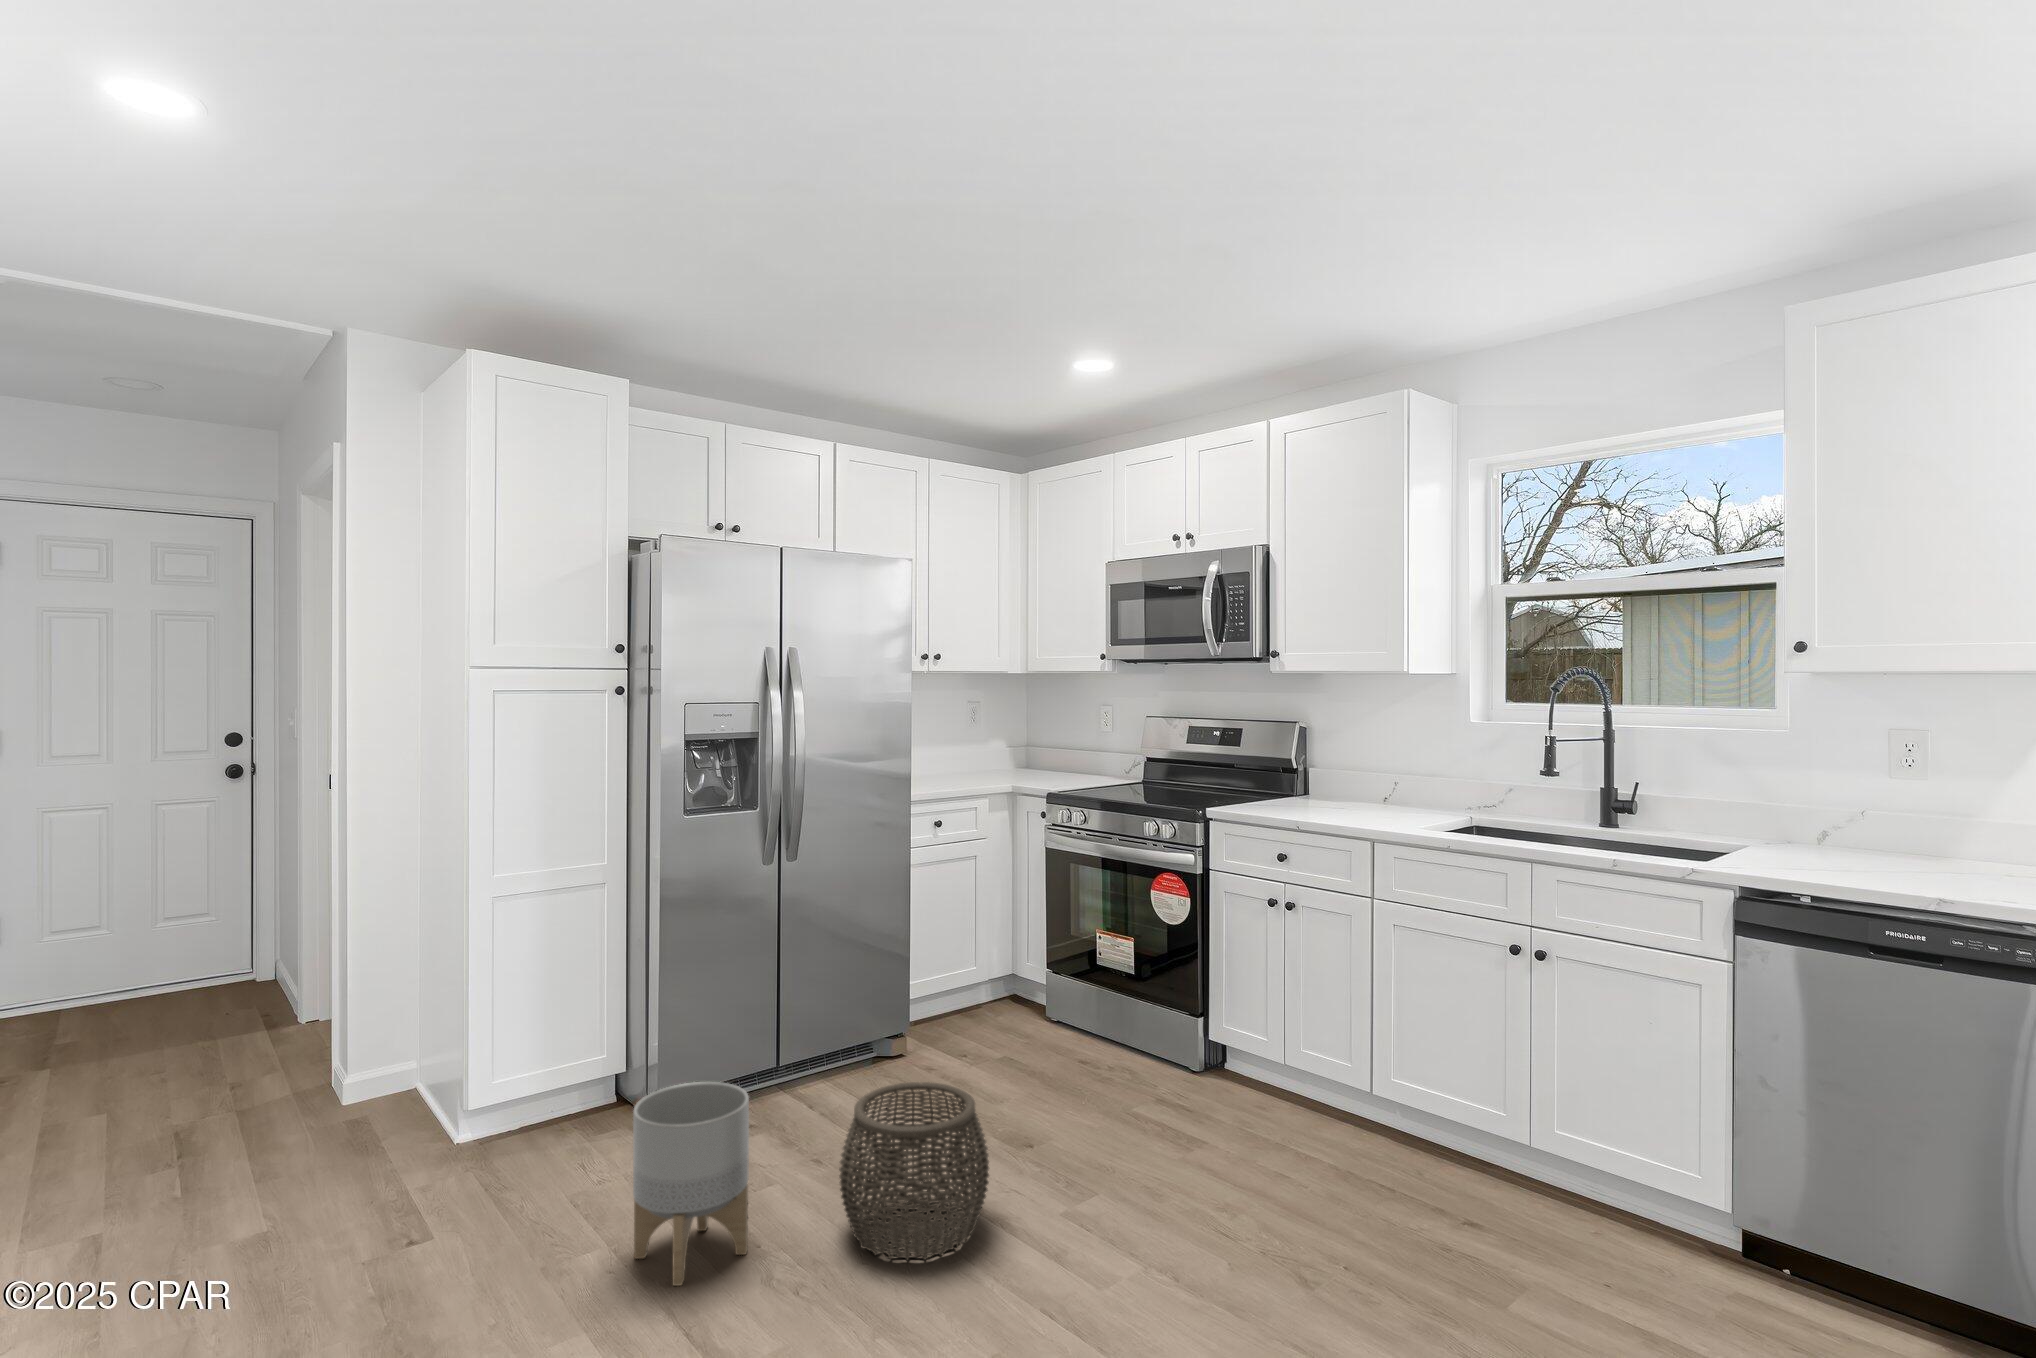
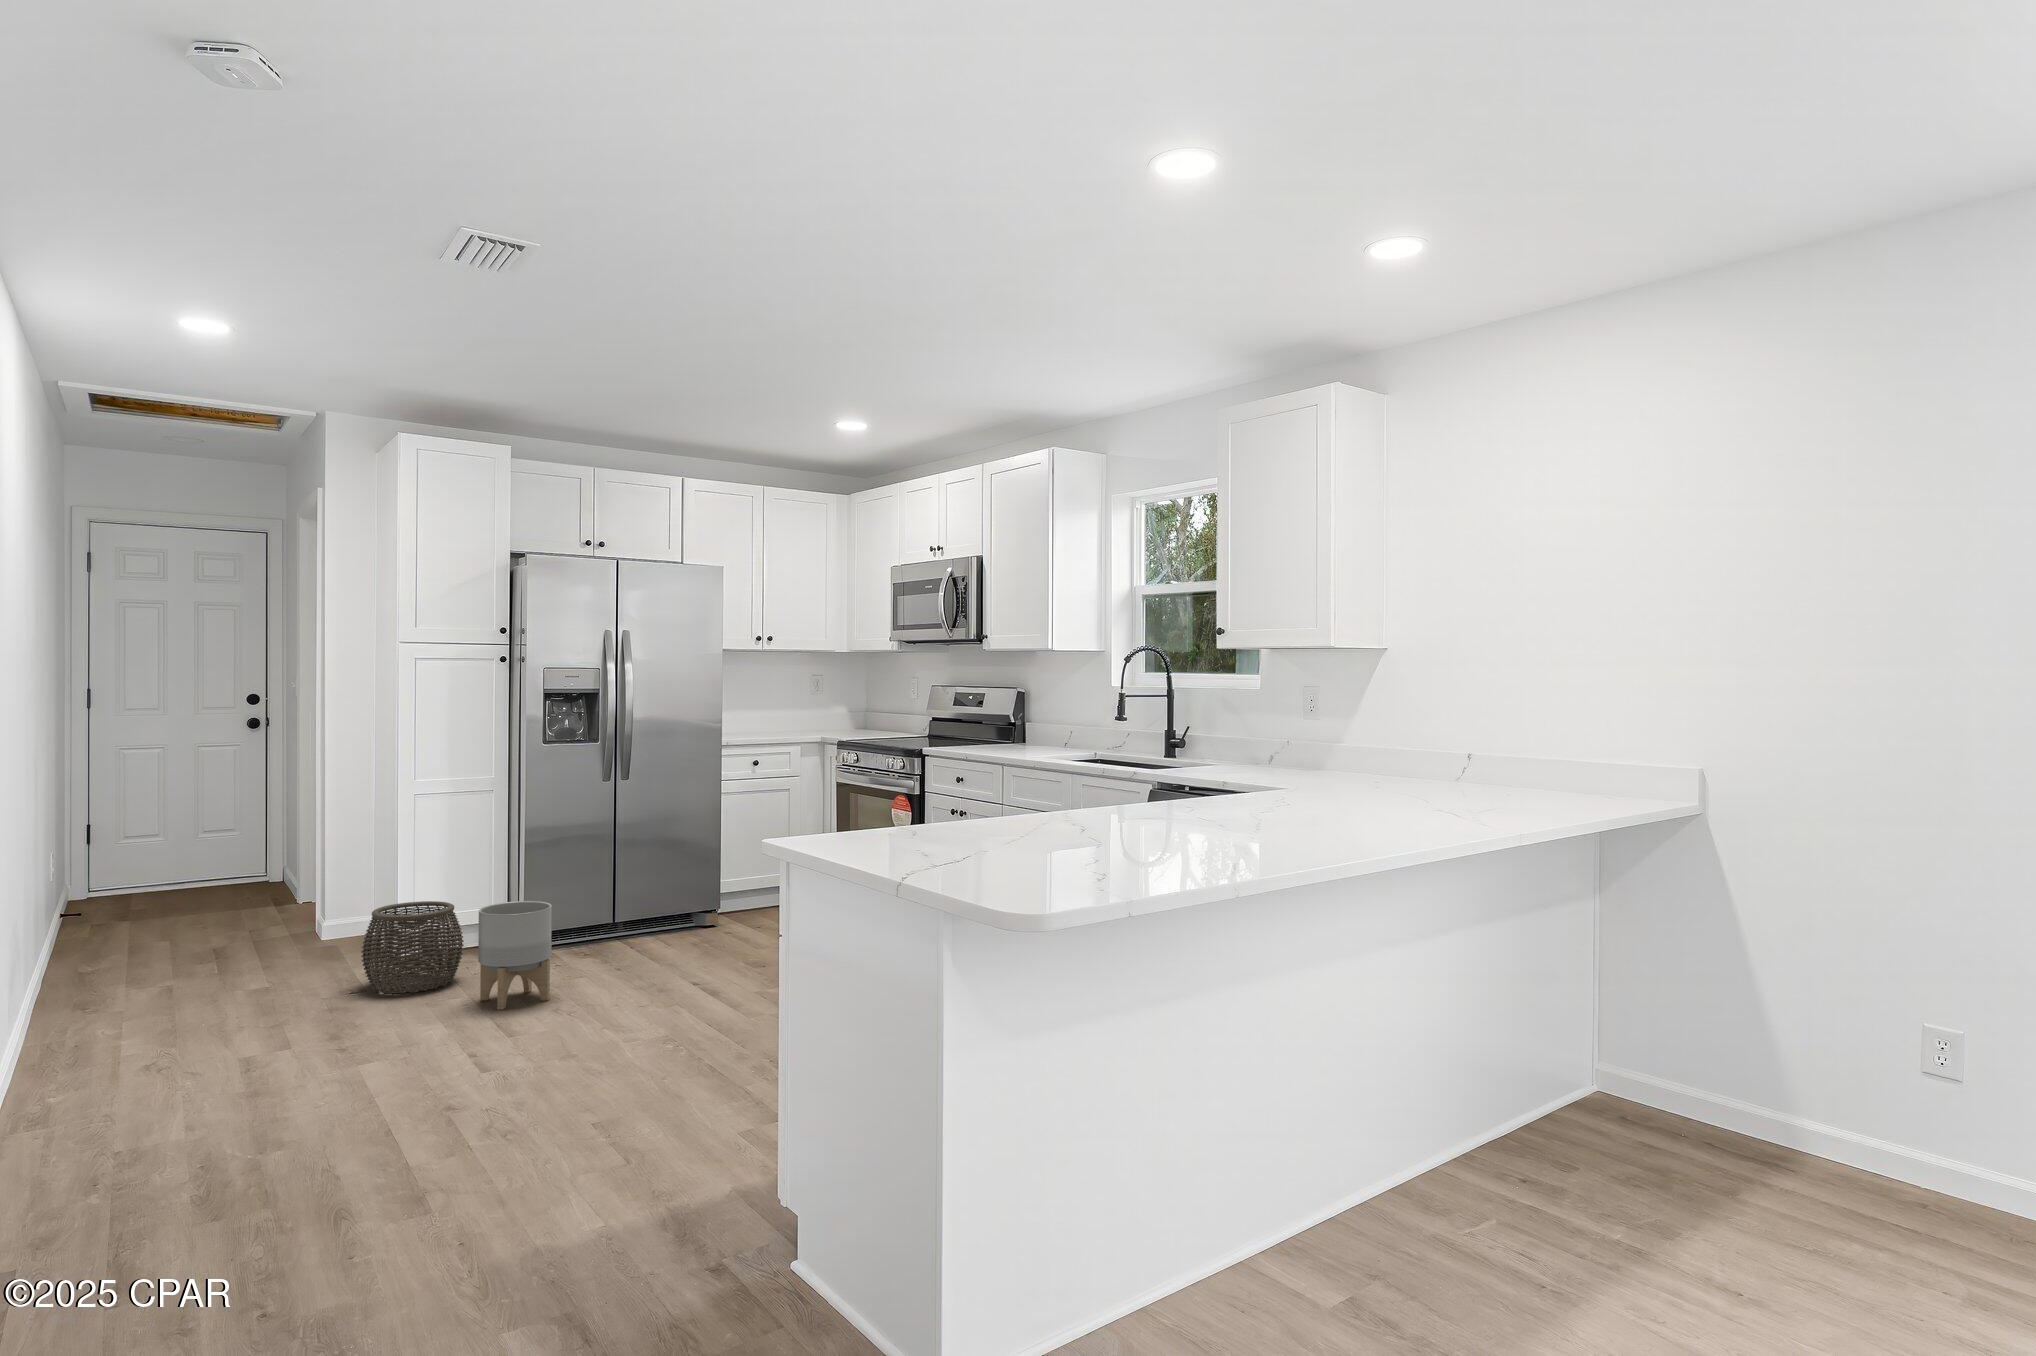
woven basket: present [839,1082,989,1260] -> present [361,901,464,994]

